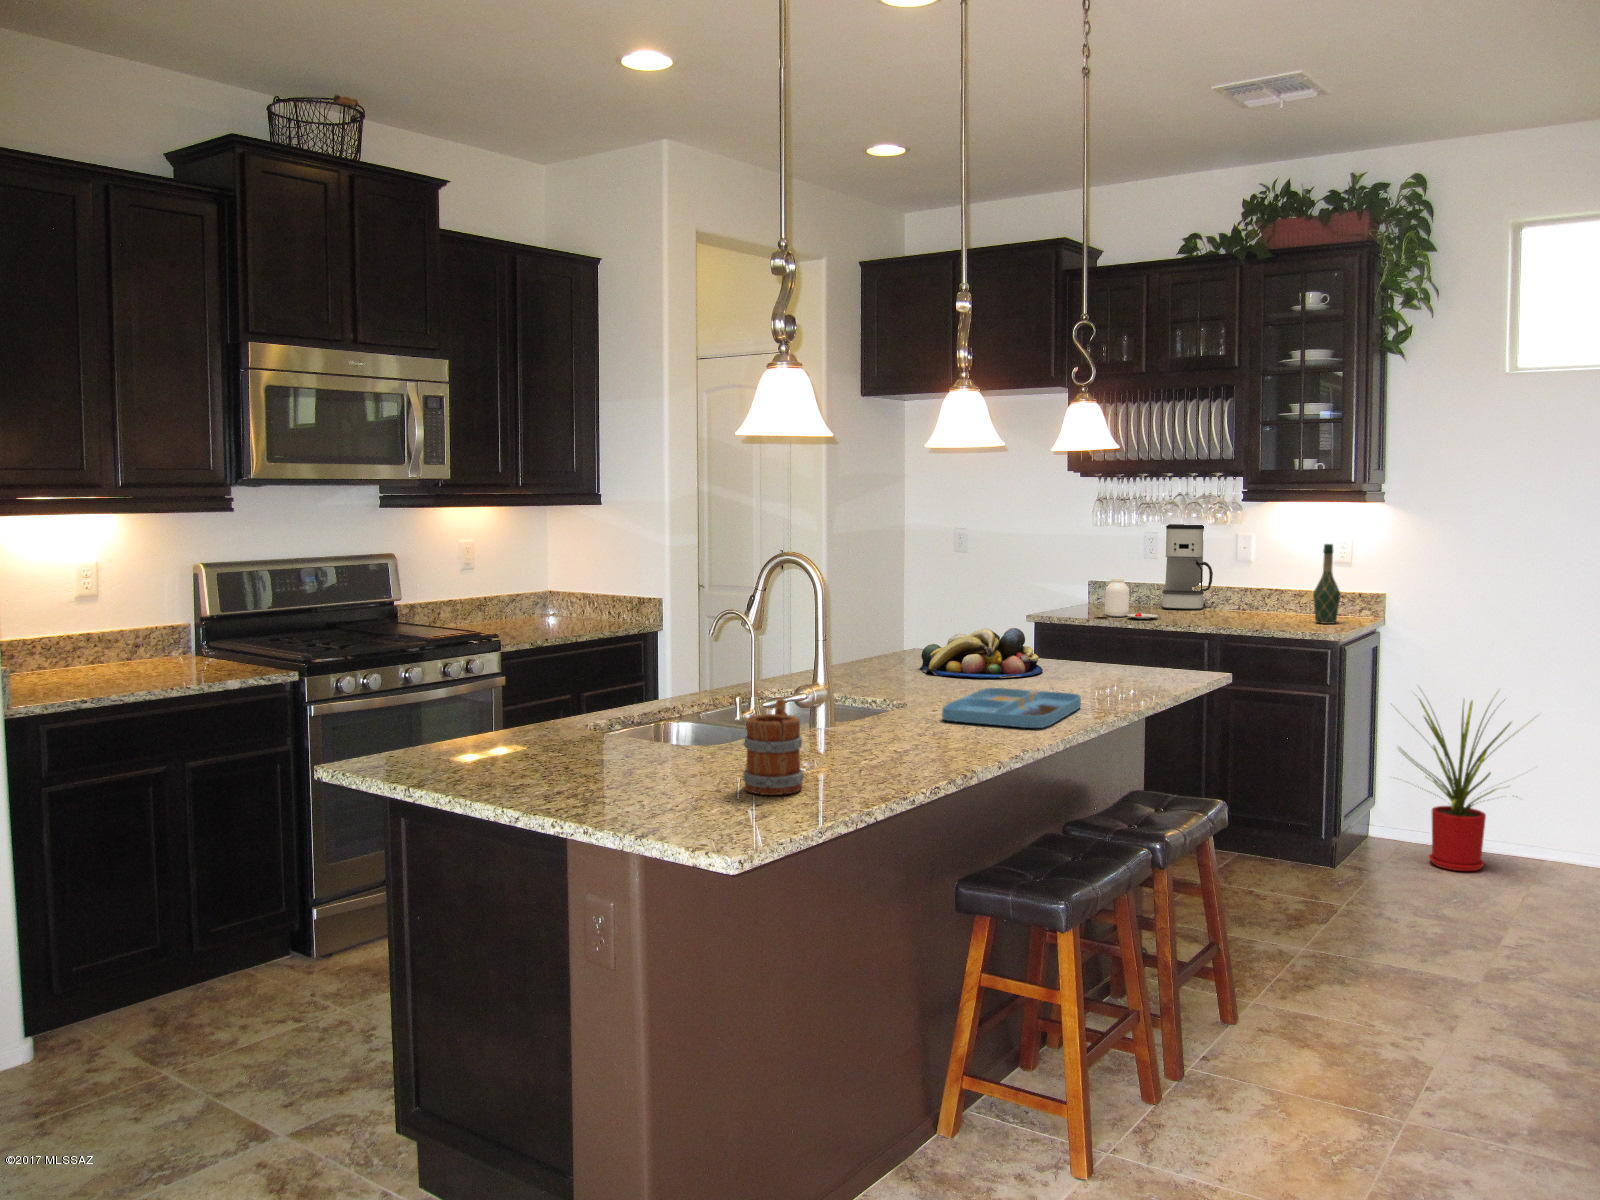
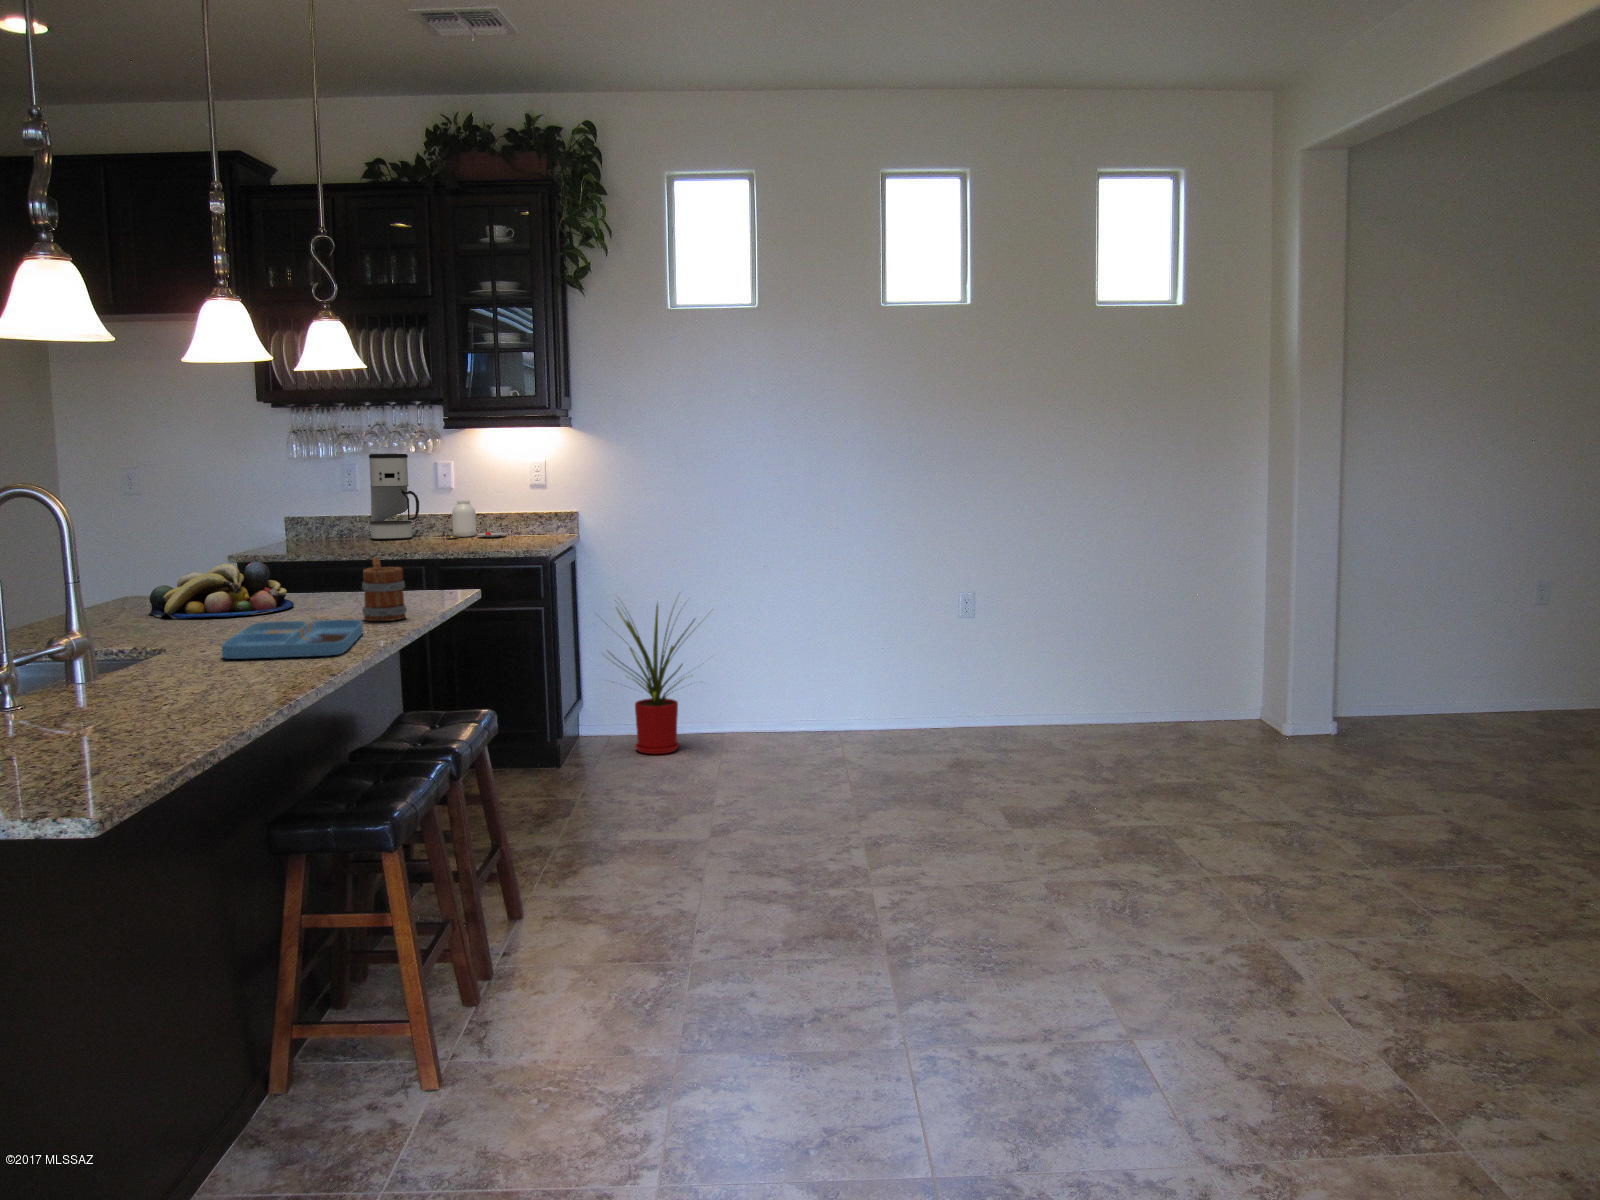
wine bottle: present [1313,544,1340,624] -> none [522,468,546,543]
jar: present [1095,579,1158,619] -> present [446,501,506,538]
mug: present [743,699,803,795] -> present [362,558,407,621]

